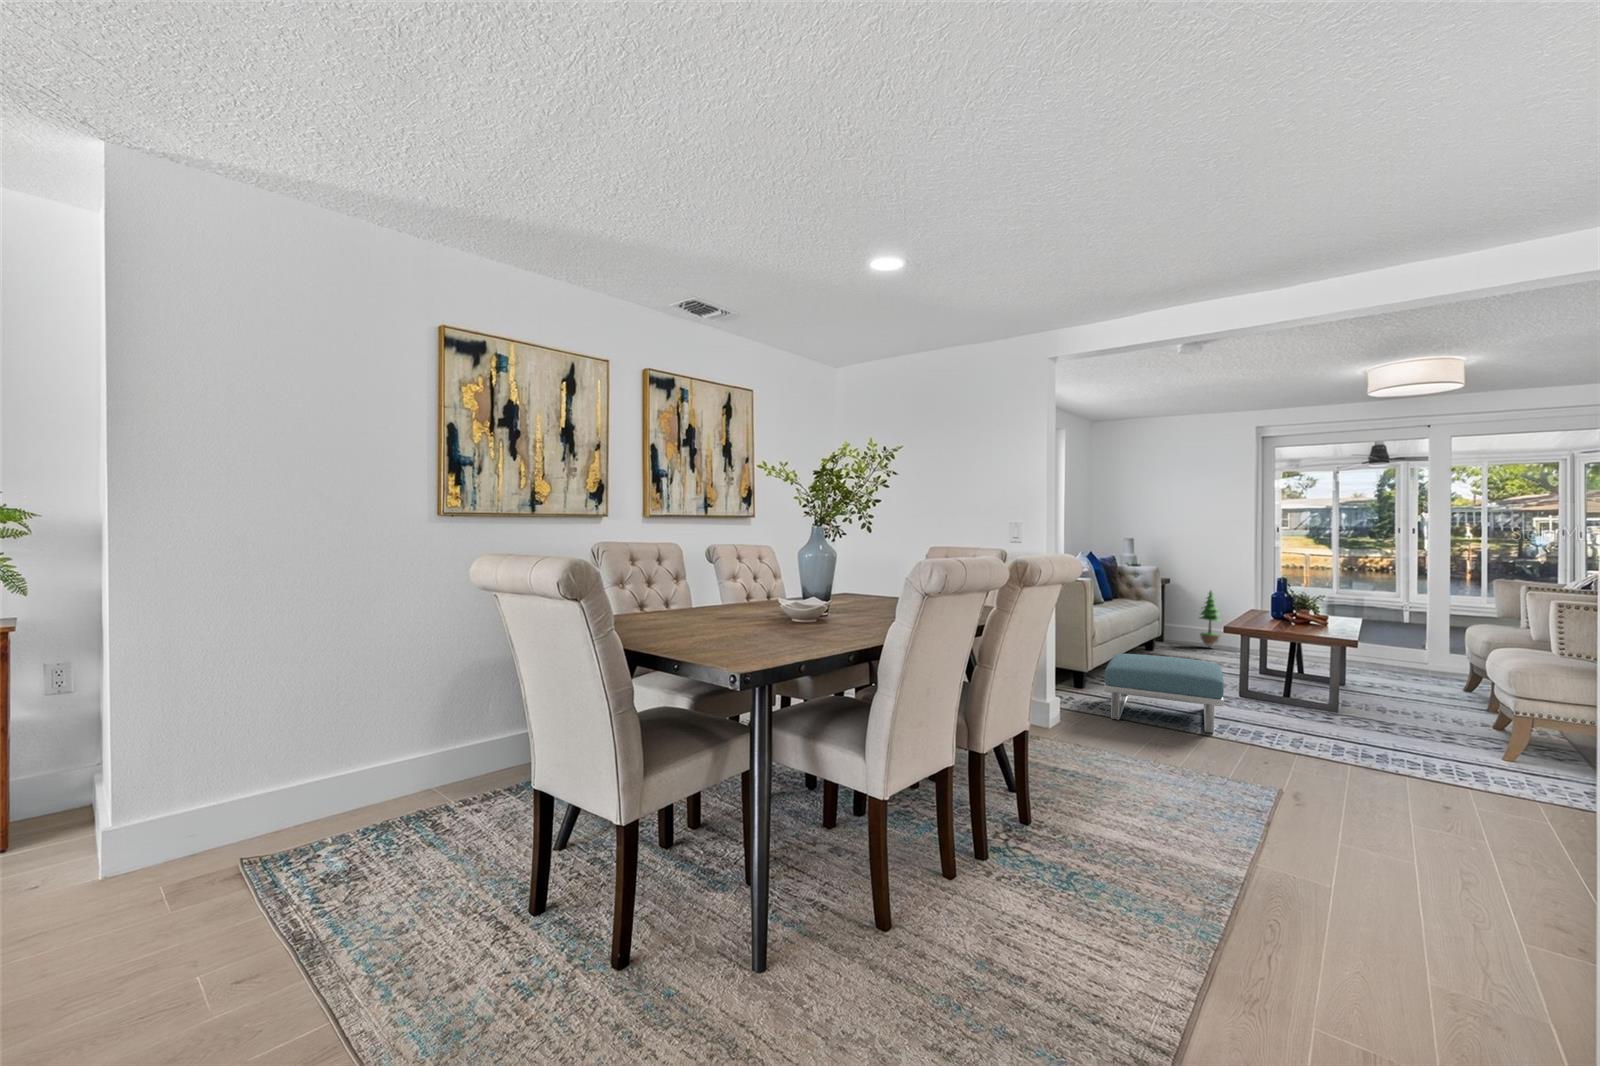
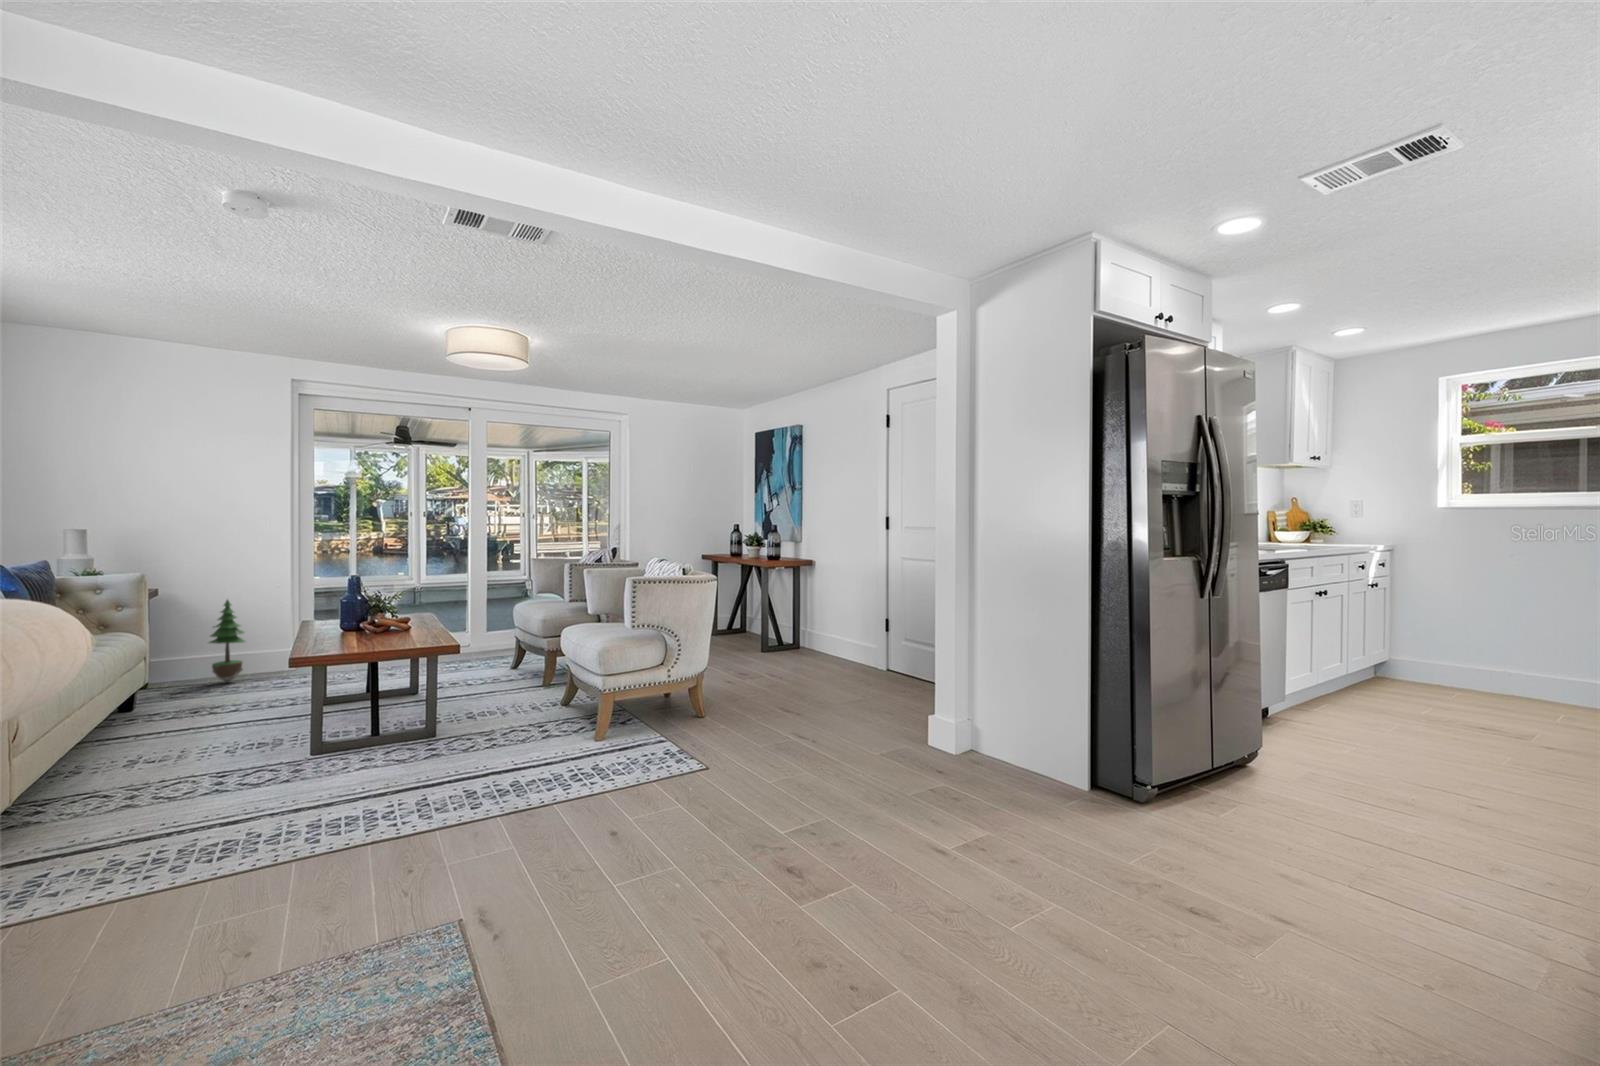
footstool: present [1104,654,1224,733] -> none [57,722,320,904]

